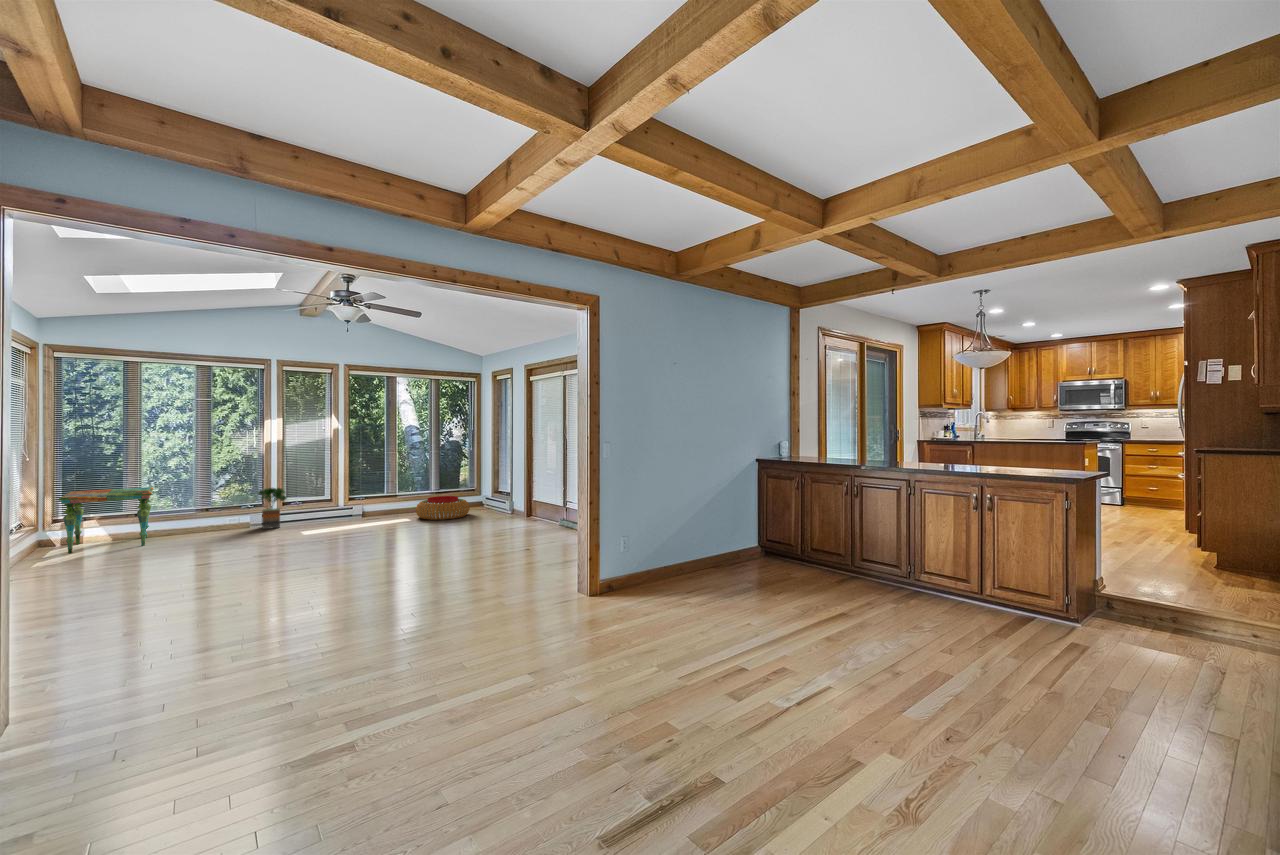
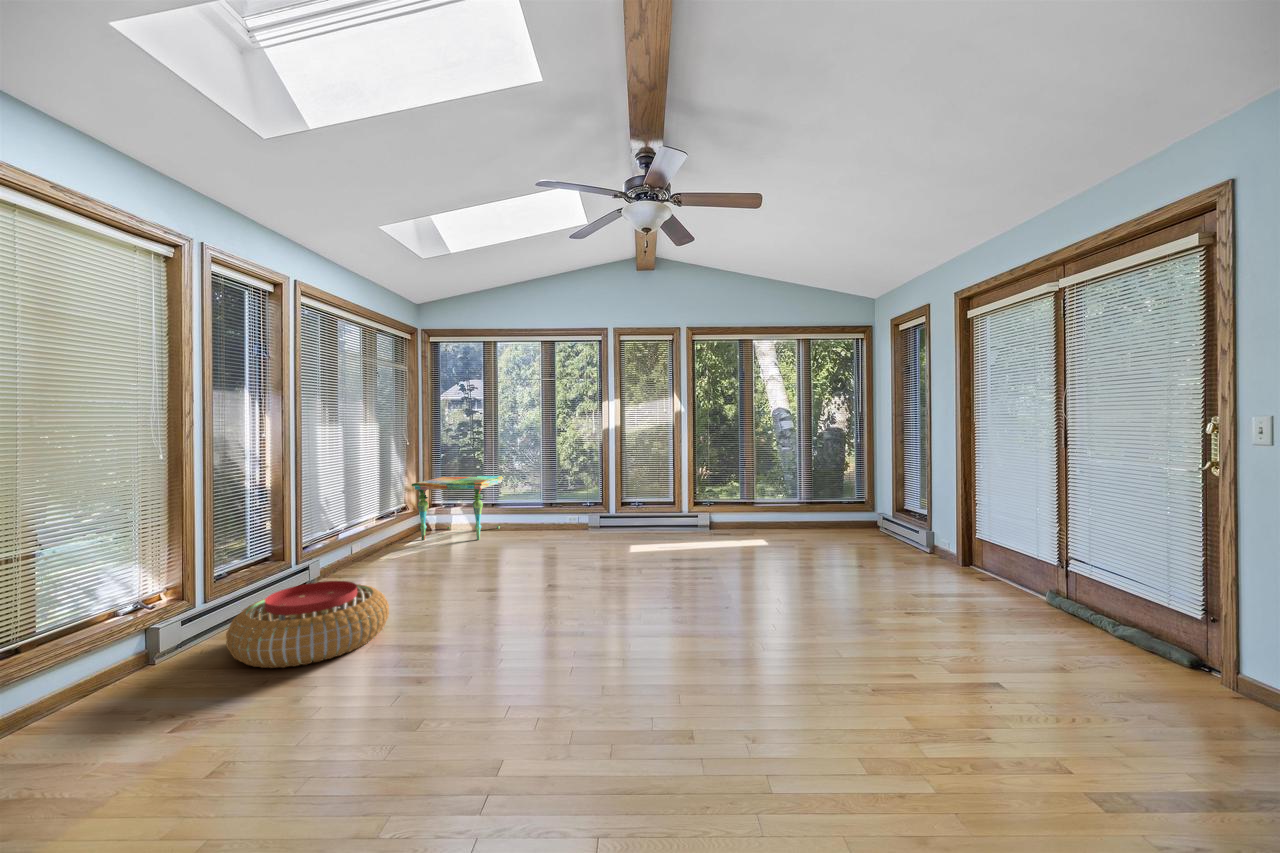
potted tree: present [257,488,287,529] -> none [590,483,622,533]
pouf: present [416,496,470,520] -> present [226,581,389,668]

